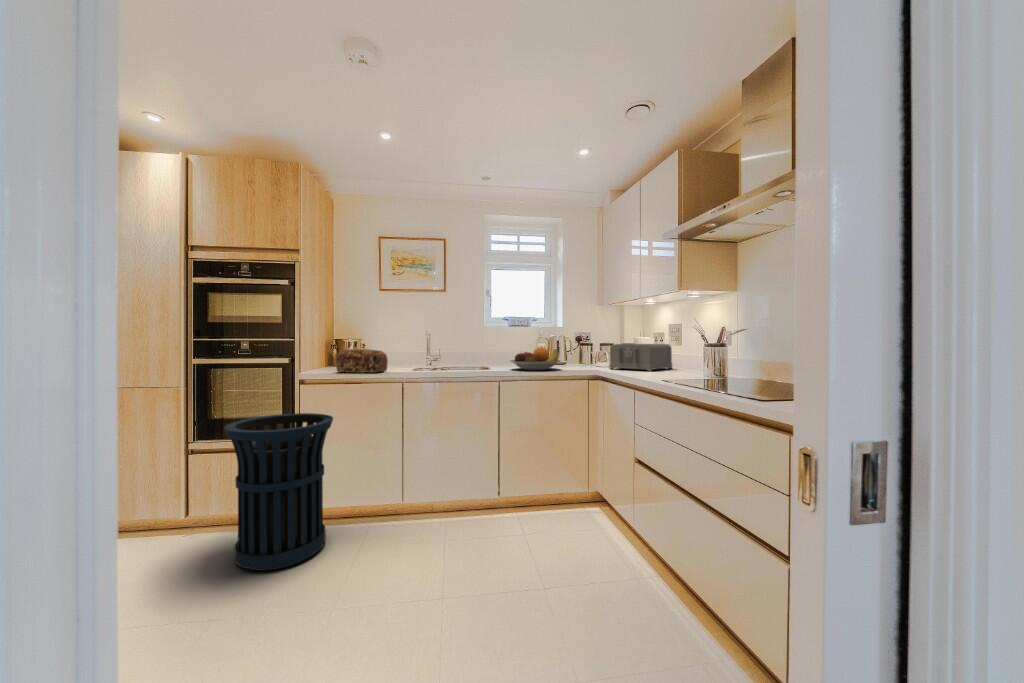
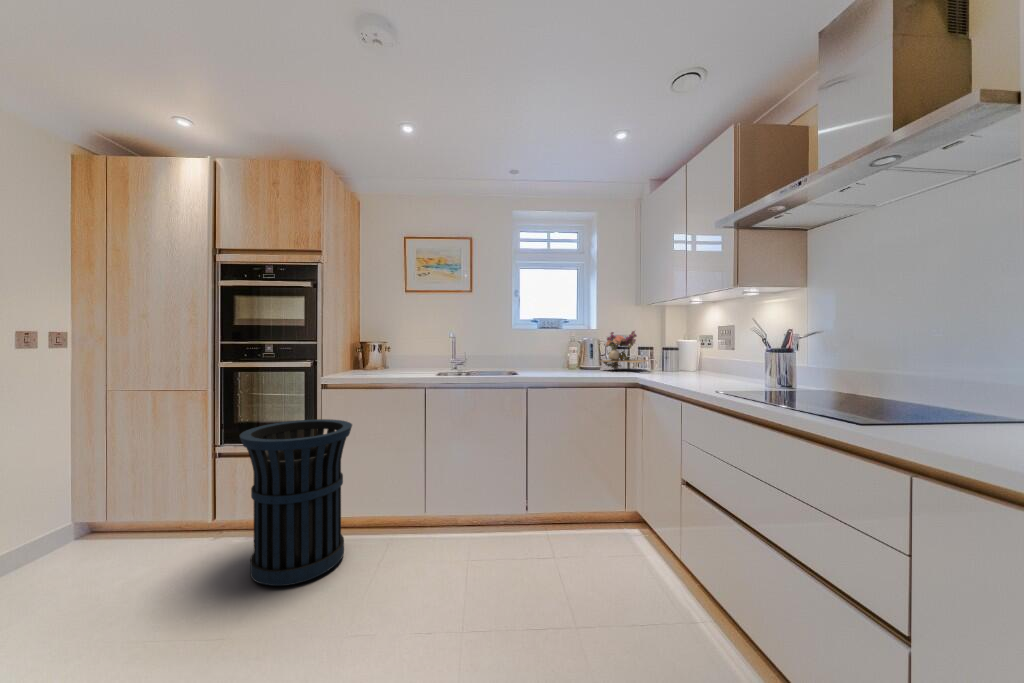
flower arrangement: none [563,328,608,365] -> present [600,331,646,369]
toaster: present [610,344,672,371] -> none [650,348,723,379]
fruit bowl: present [510,348,560,370] -> none [540,352,595,377]
bread loaf: present [336,349,388,373] -> none [358,353,411,378]

